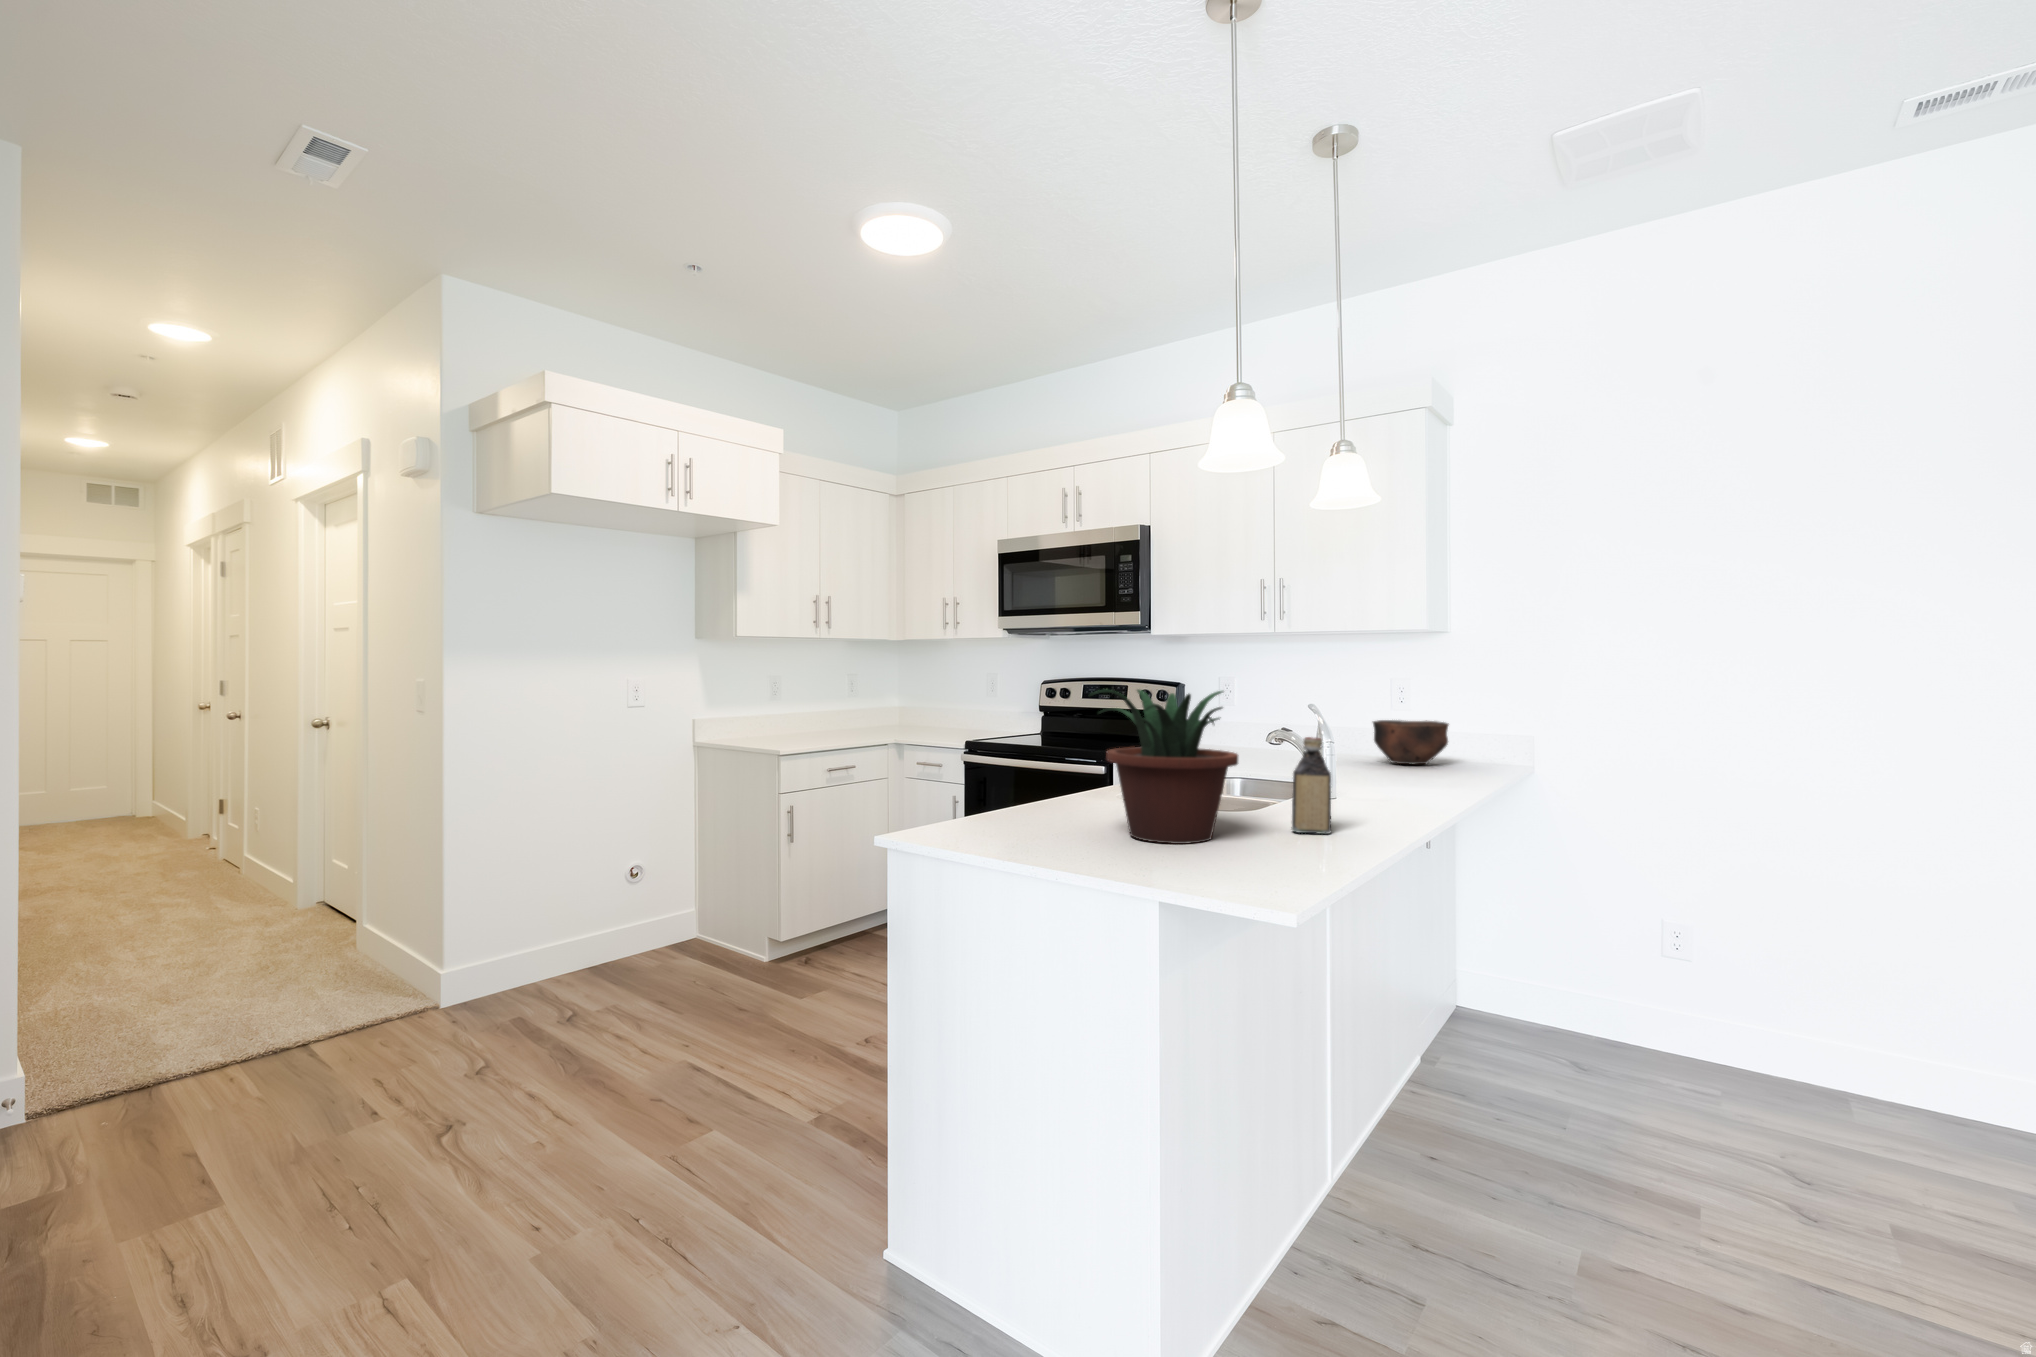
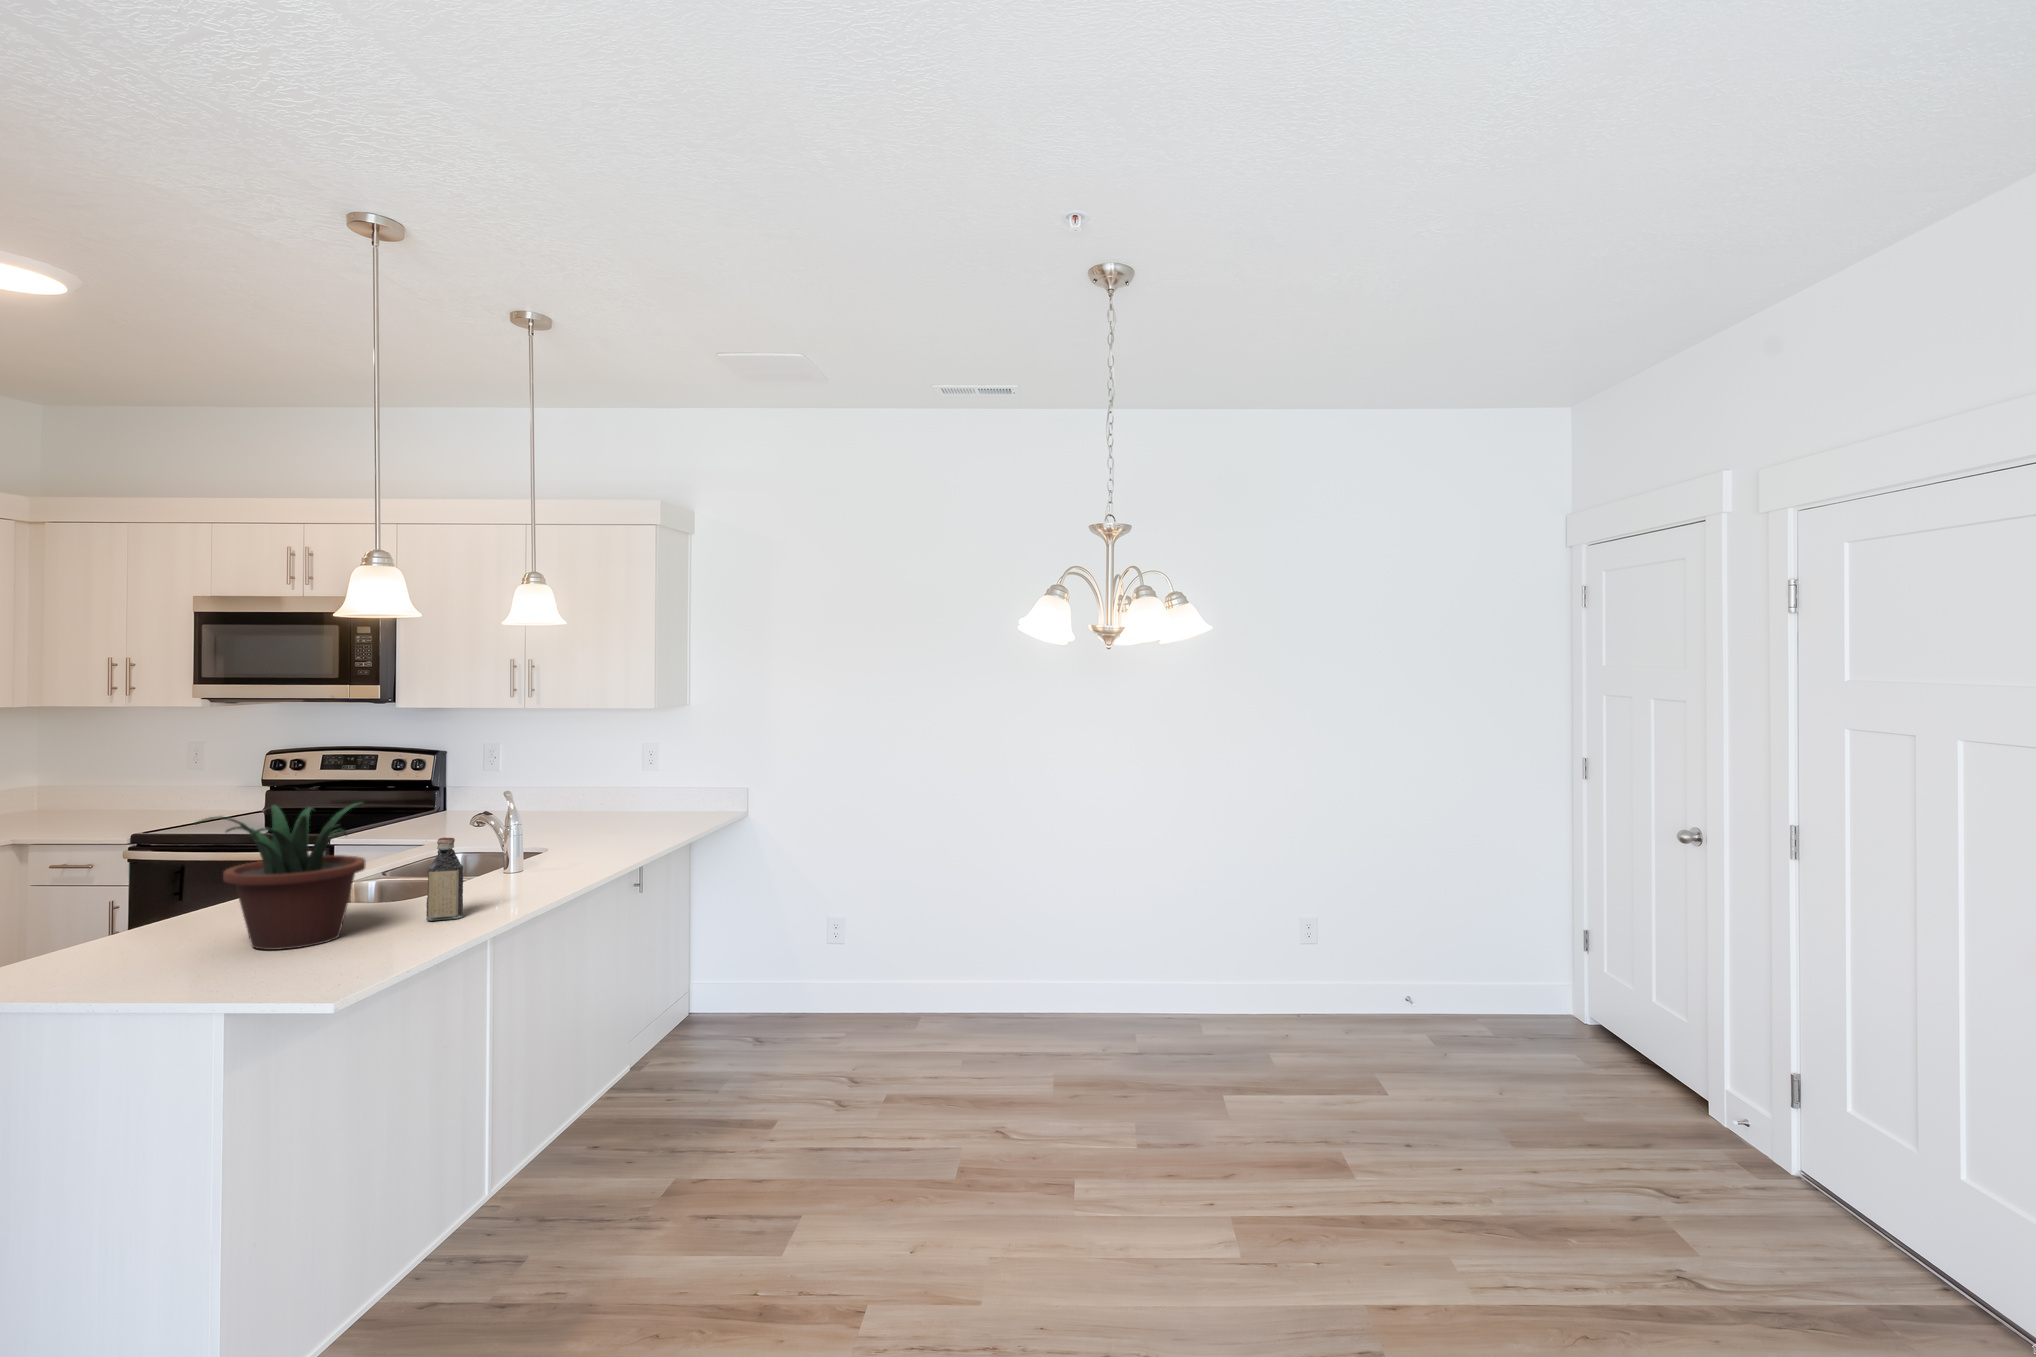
bowl: present [1373,720,1449,764] -> none [611,783,678,825]

